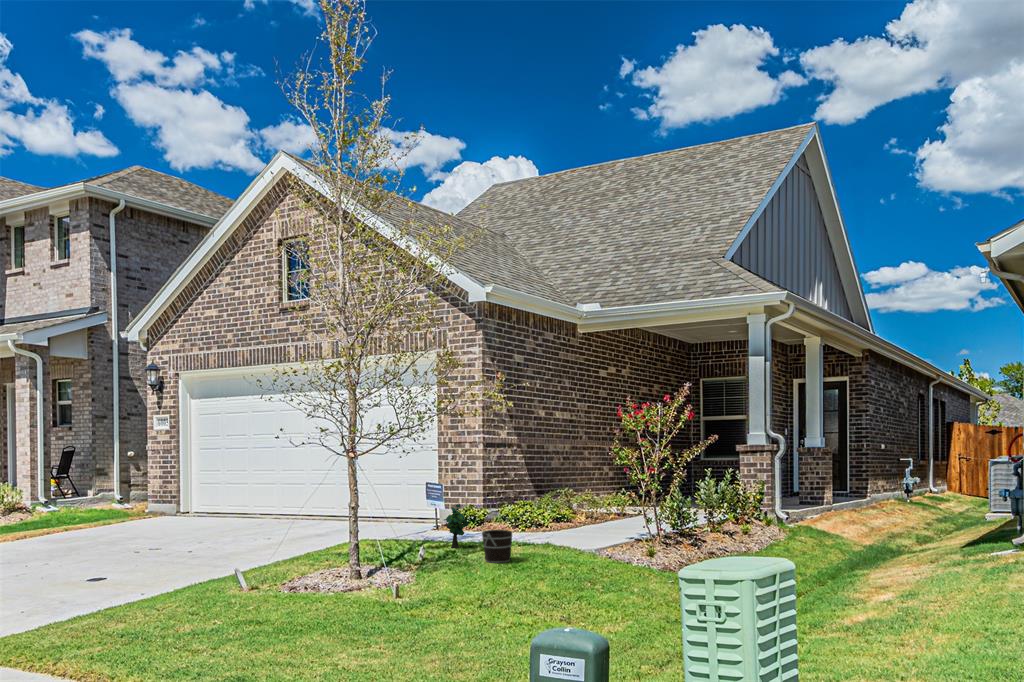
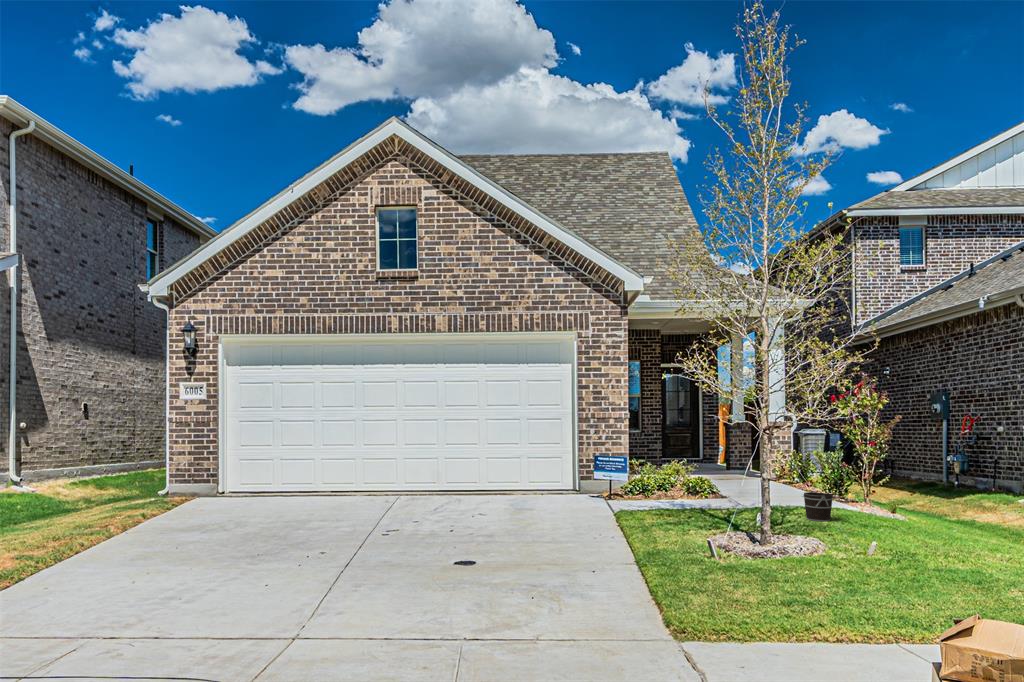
decorative plant: present [444,504,468,548] -> none [722,471,746,512]

